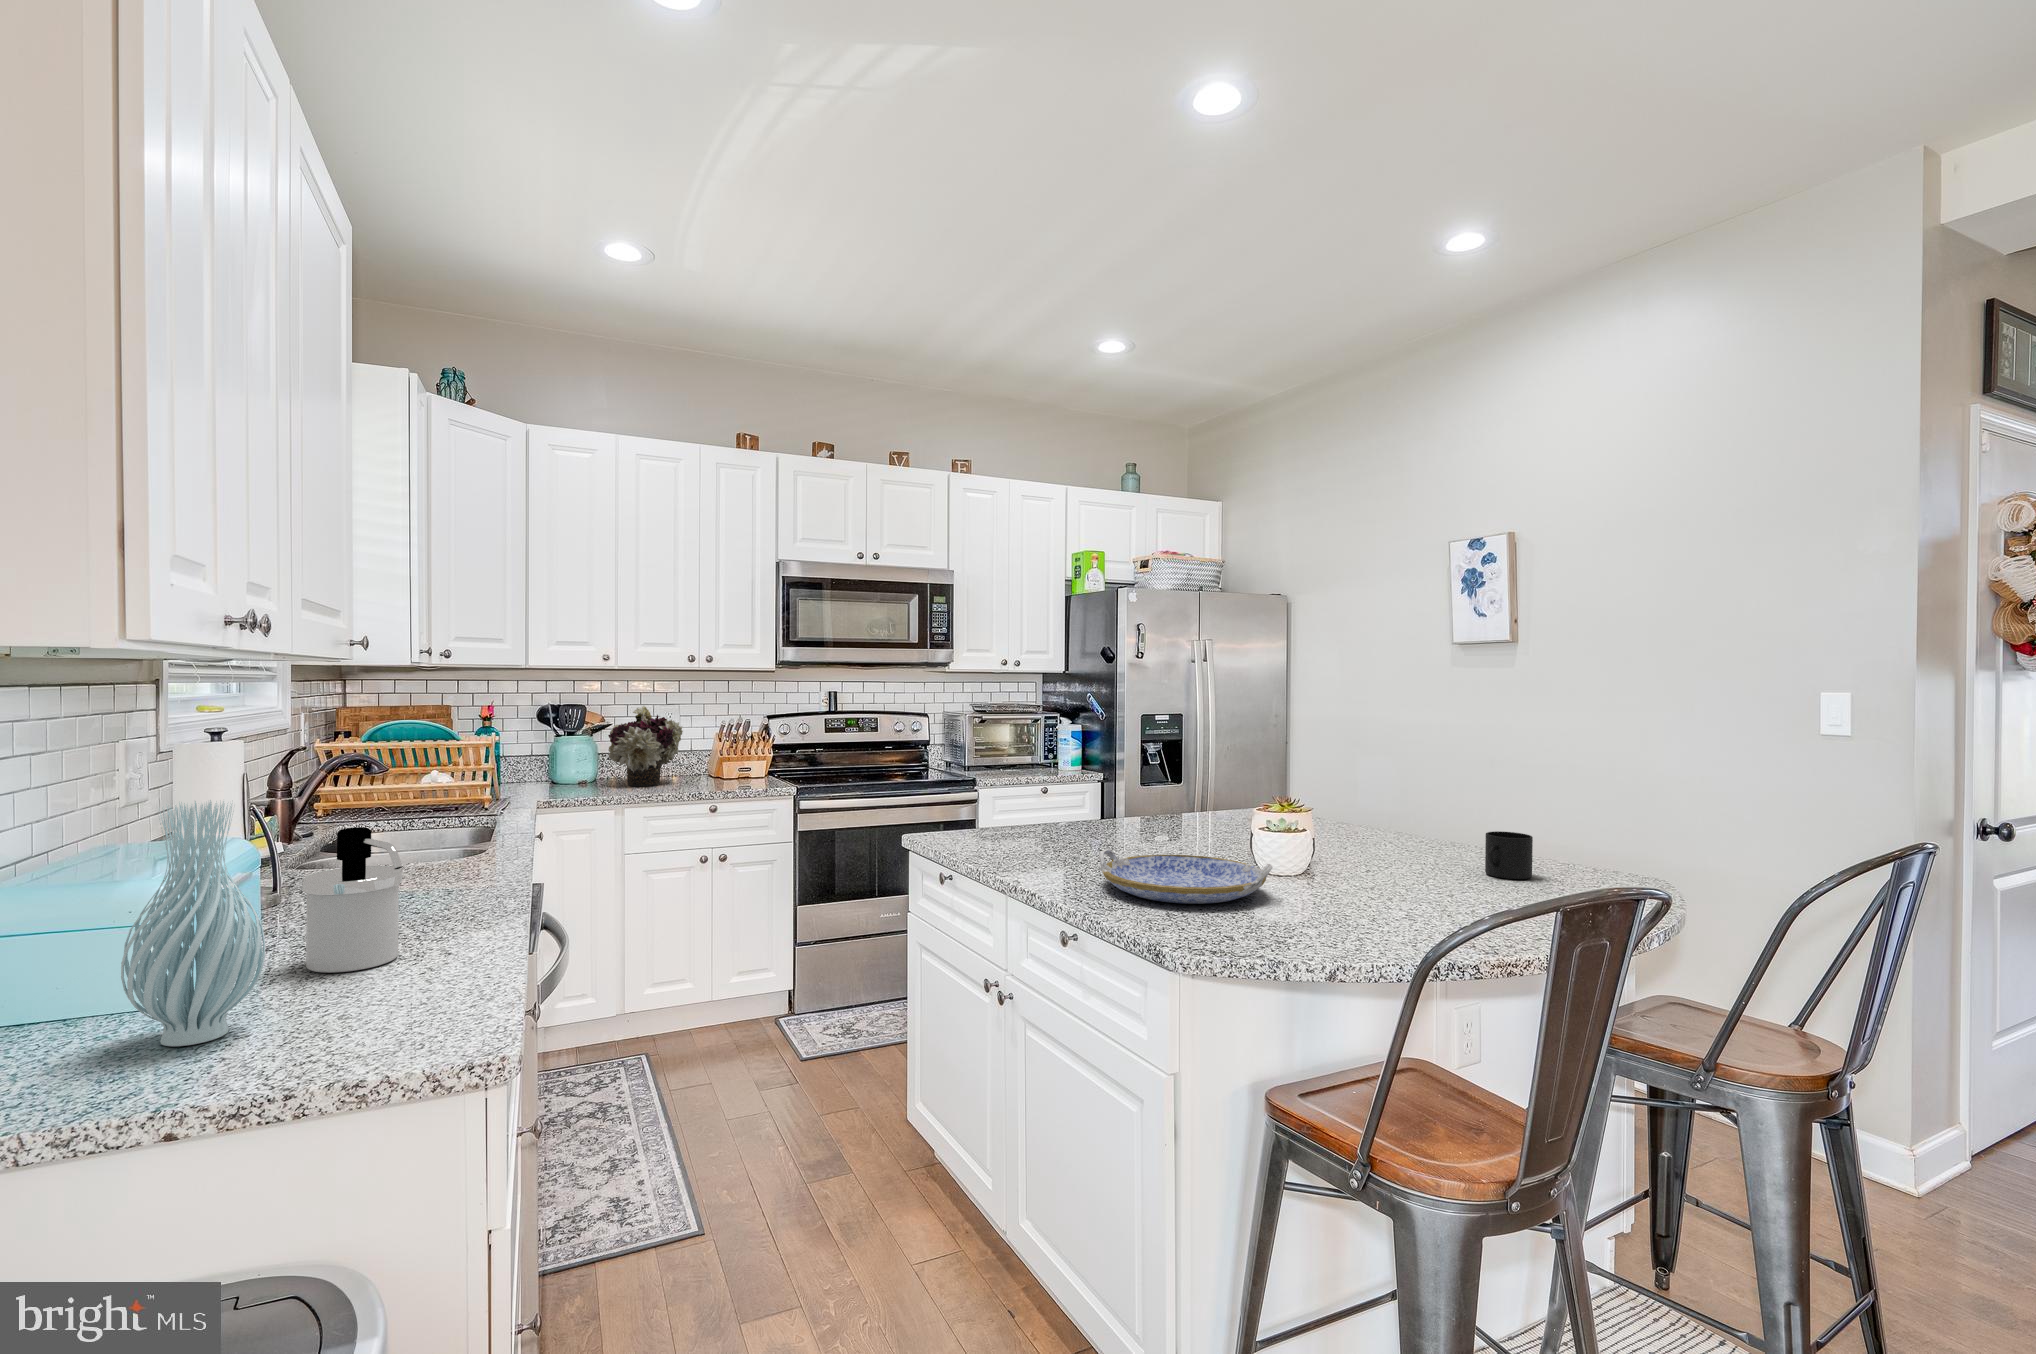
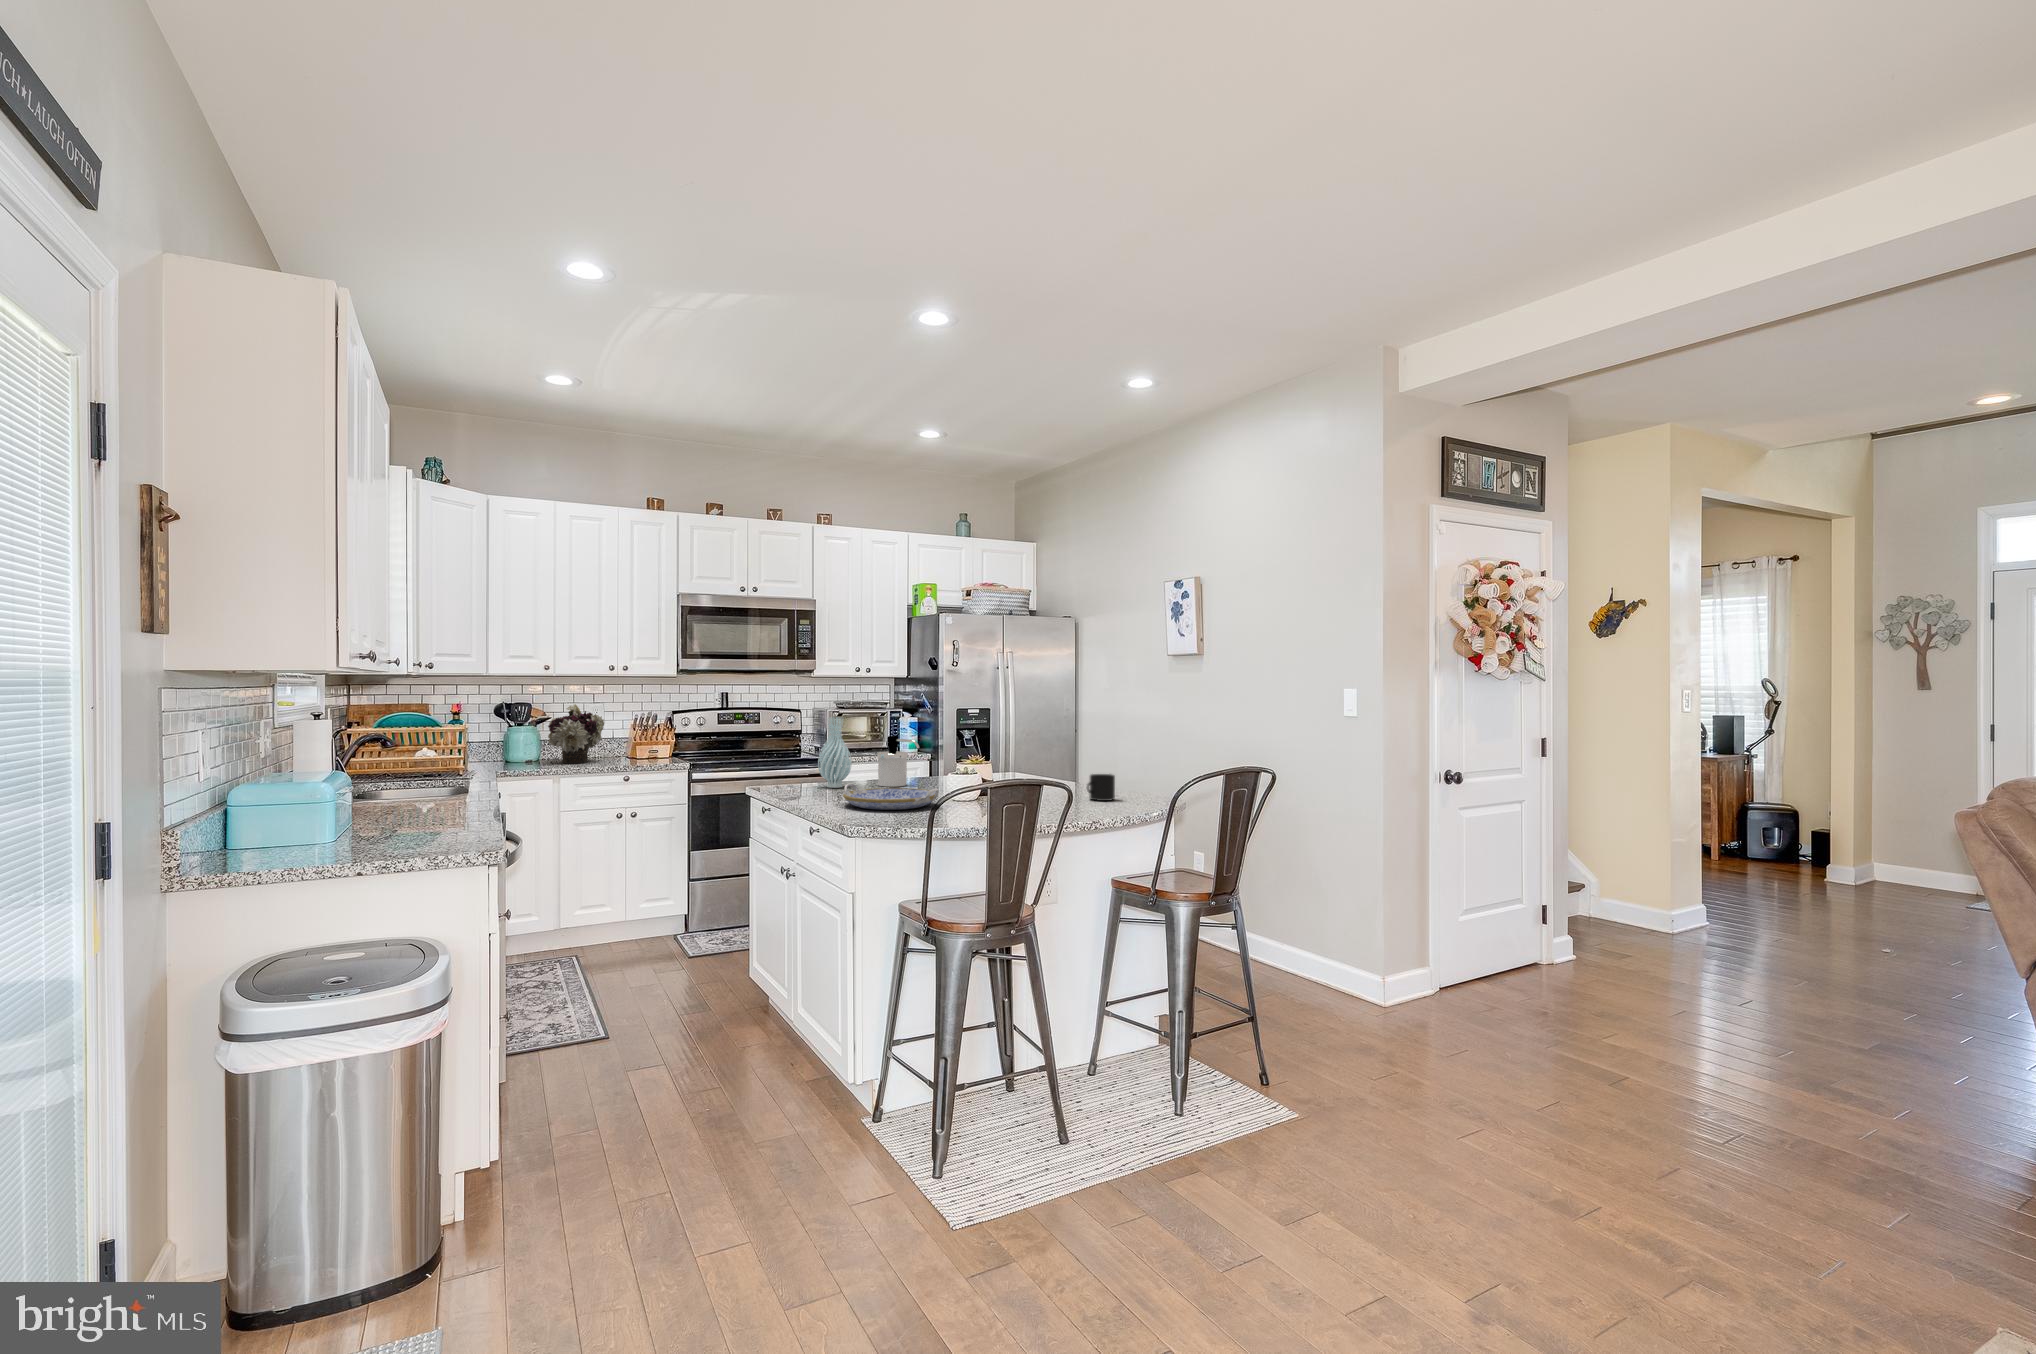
vase: present [121,800,265,1046] -> present [818,717,851,788]
soap dispenser: present [303,827,402,973] -> present [877,736,920,787]

